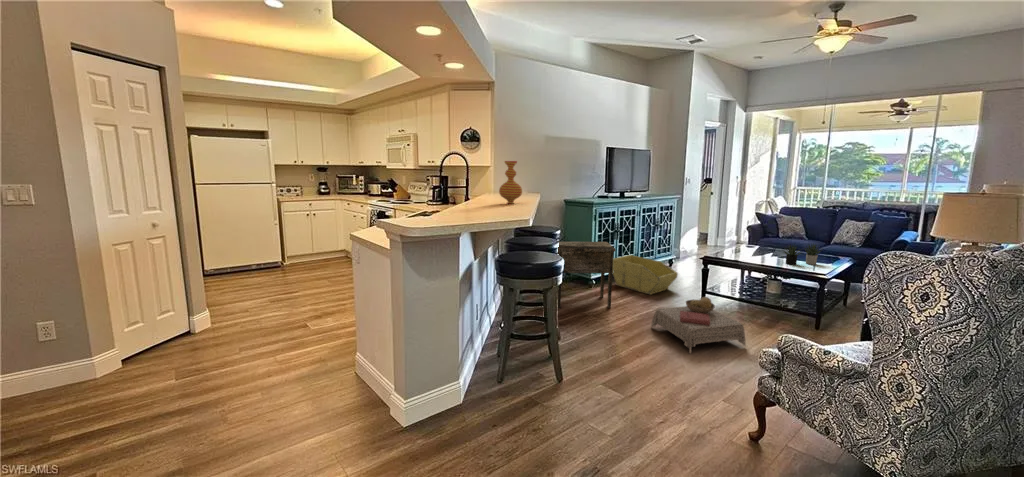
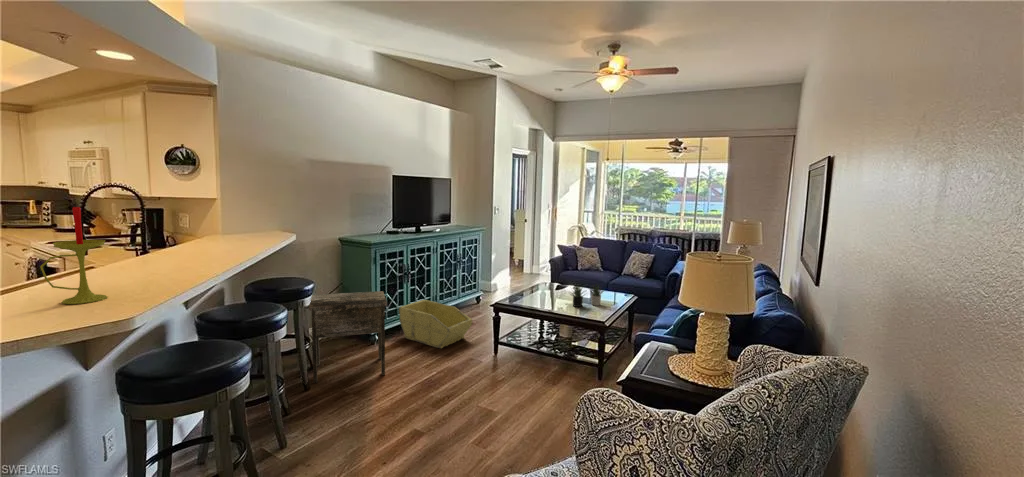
candle: none [468,156,495,217] -> present [40,207,107,304]
vase: present [499,161,522,204] -> none [183,200,223,261]
ottoman: present [651,297,746,353] -> none [424,357,523,436]

